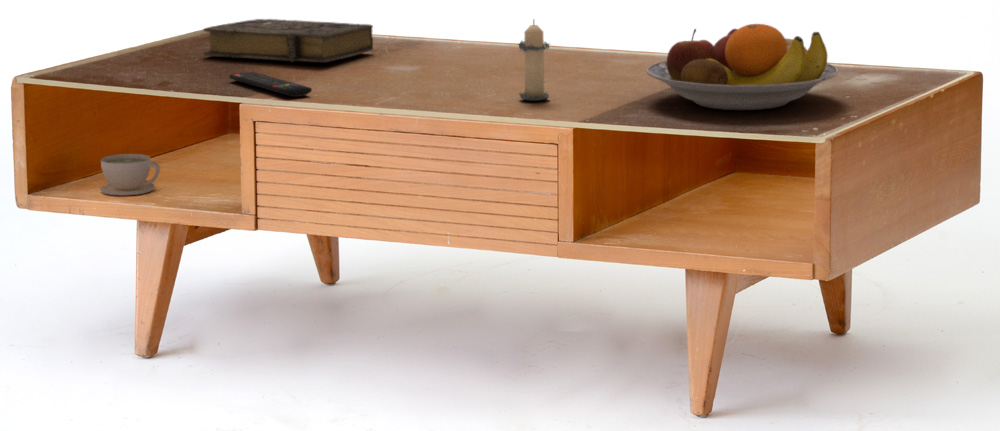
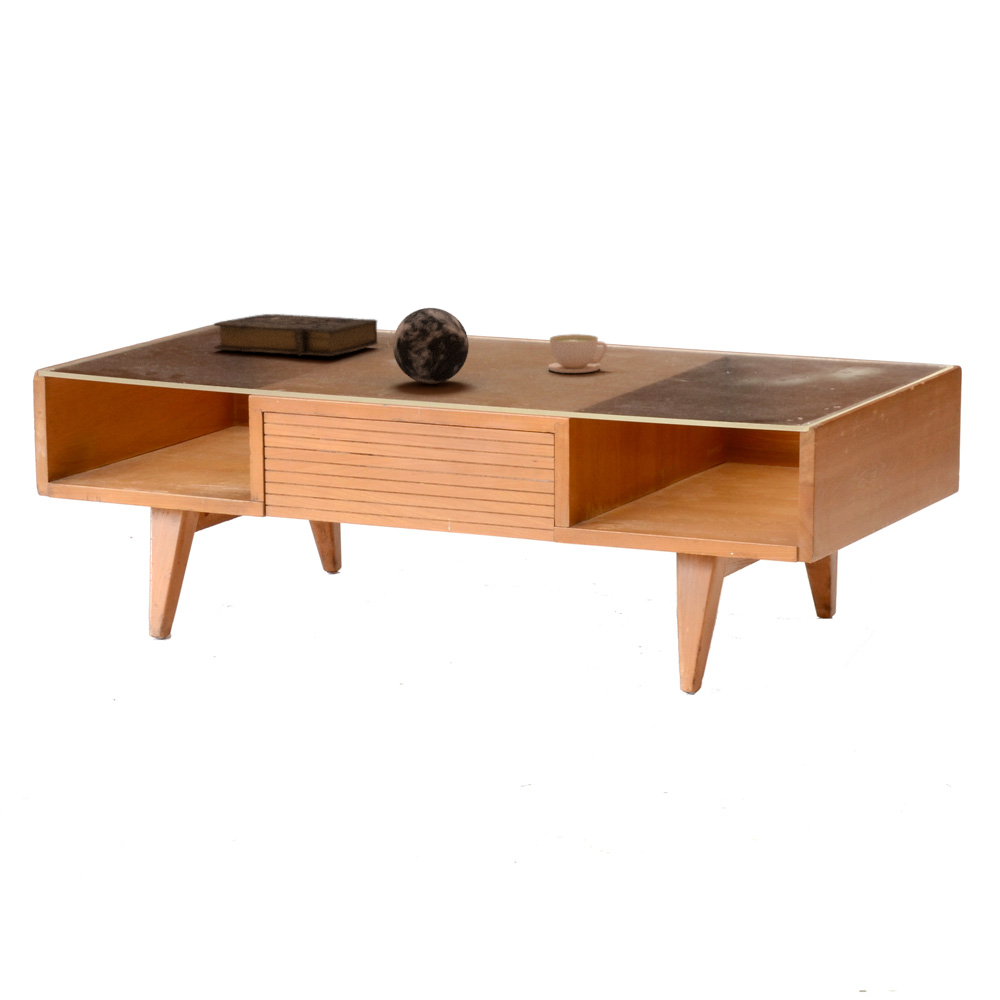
decorative orb: none [388,12,467,91] -> present [393,308,469,384]
candle: present [519,20,550,100] -> none [514,315,552,393]
fruit bowl: present [646,24,838,110] -> none [640,319,822,401]
remote control: present [230,72,312,97] -> none [241,365,320,389]
coffee cup: present [100,154,160,196] -> present [548,334,607,373]

